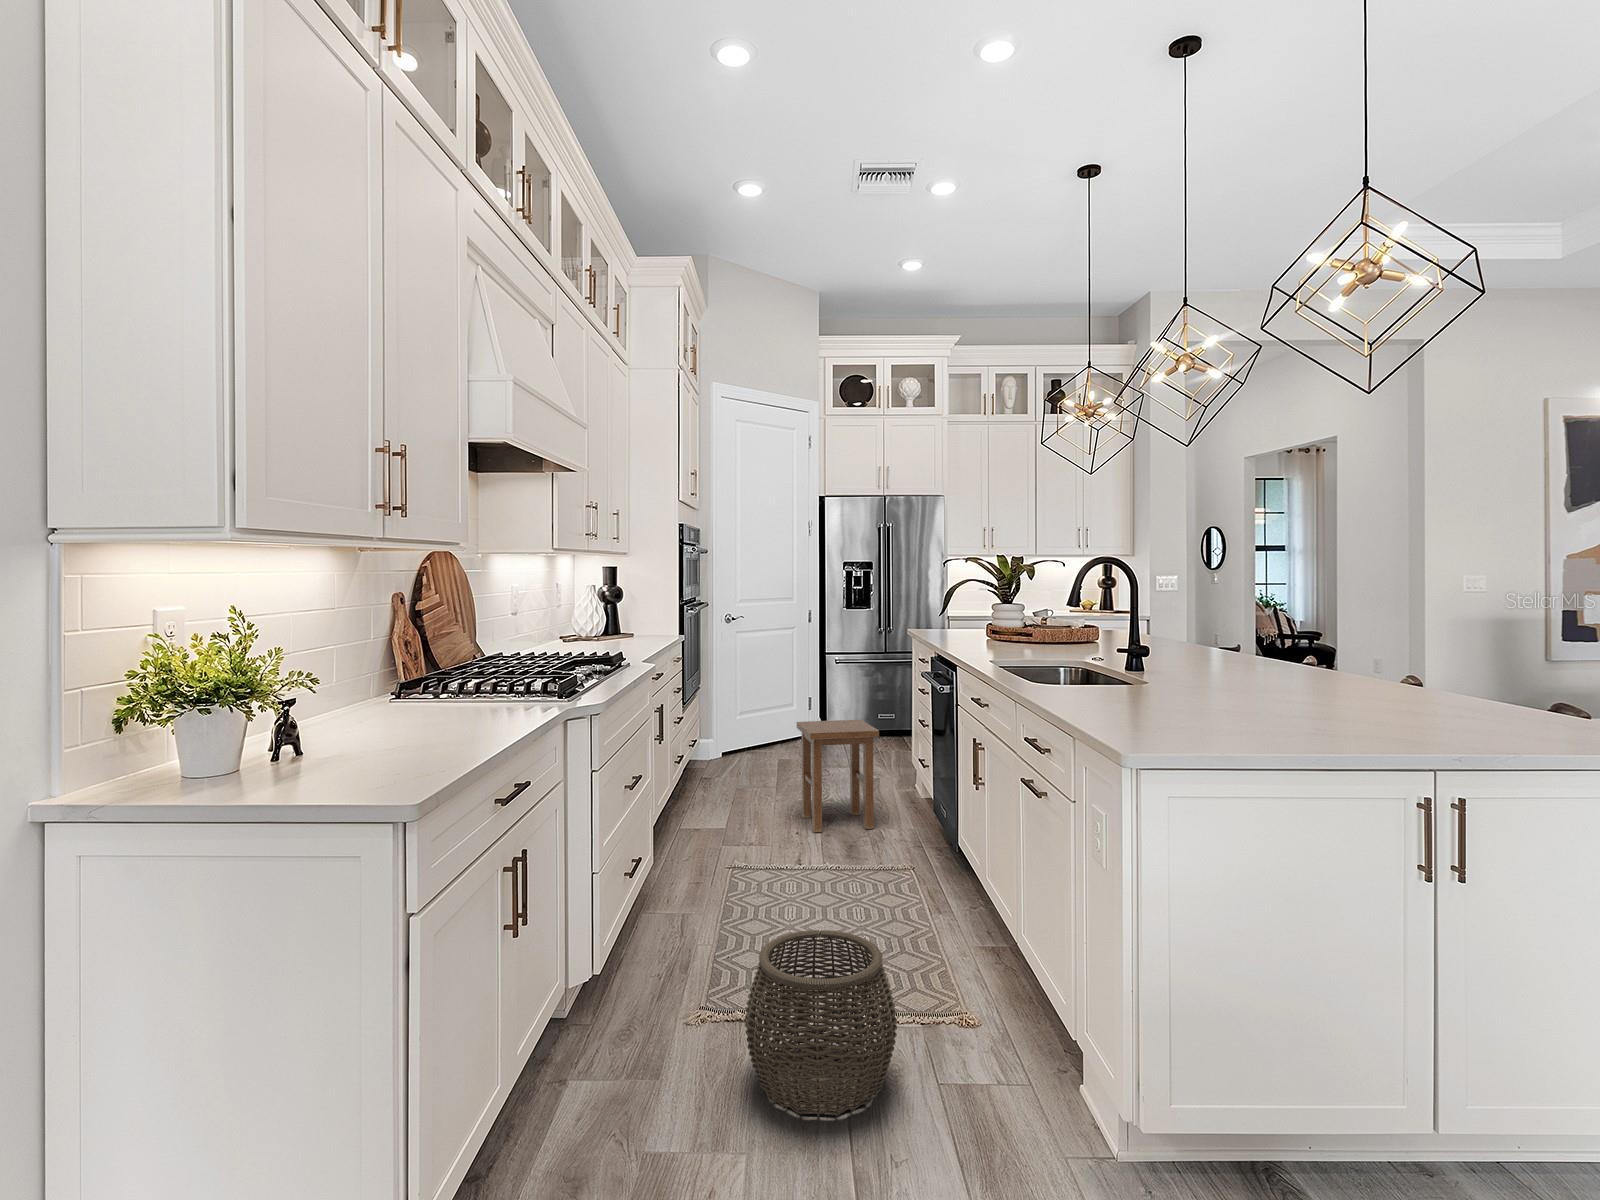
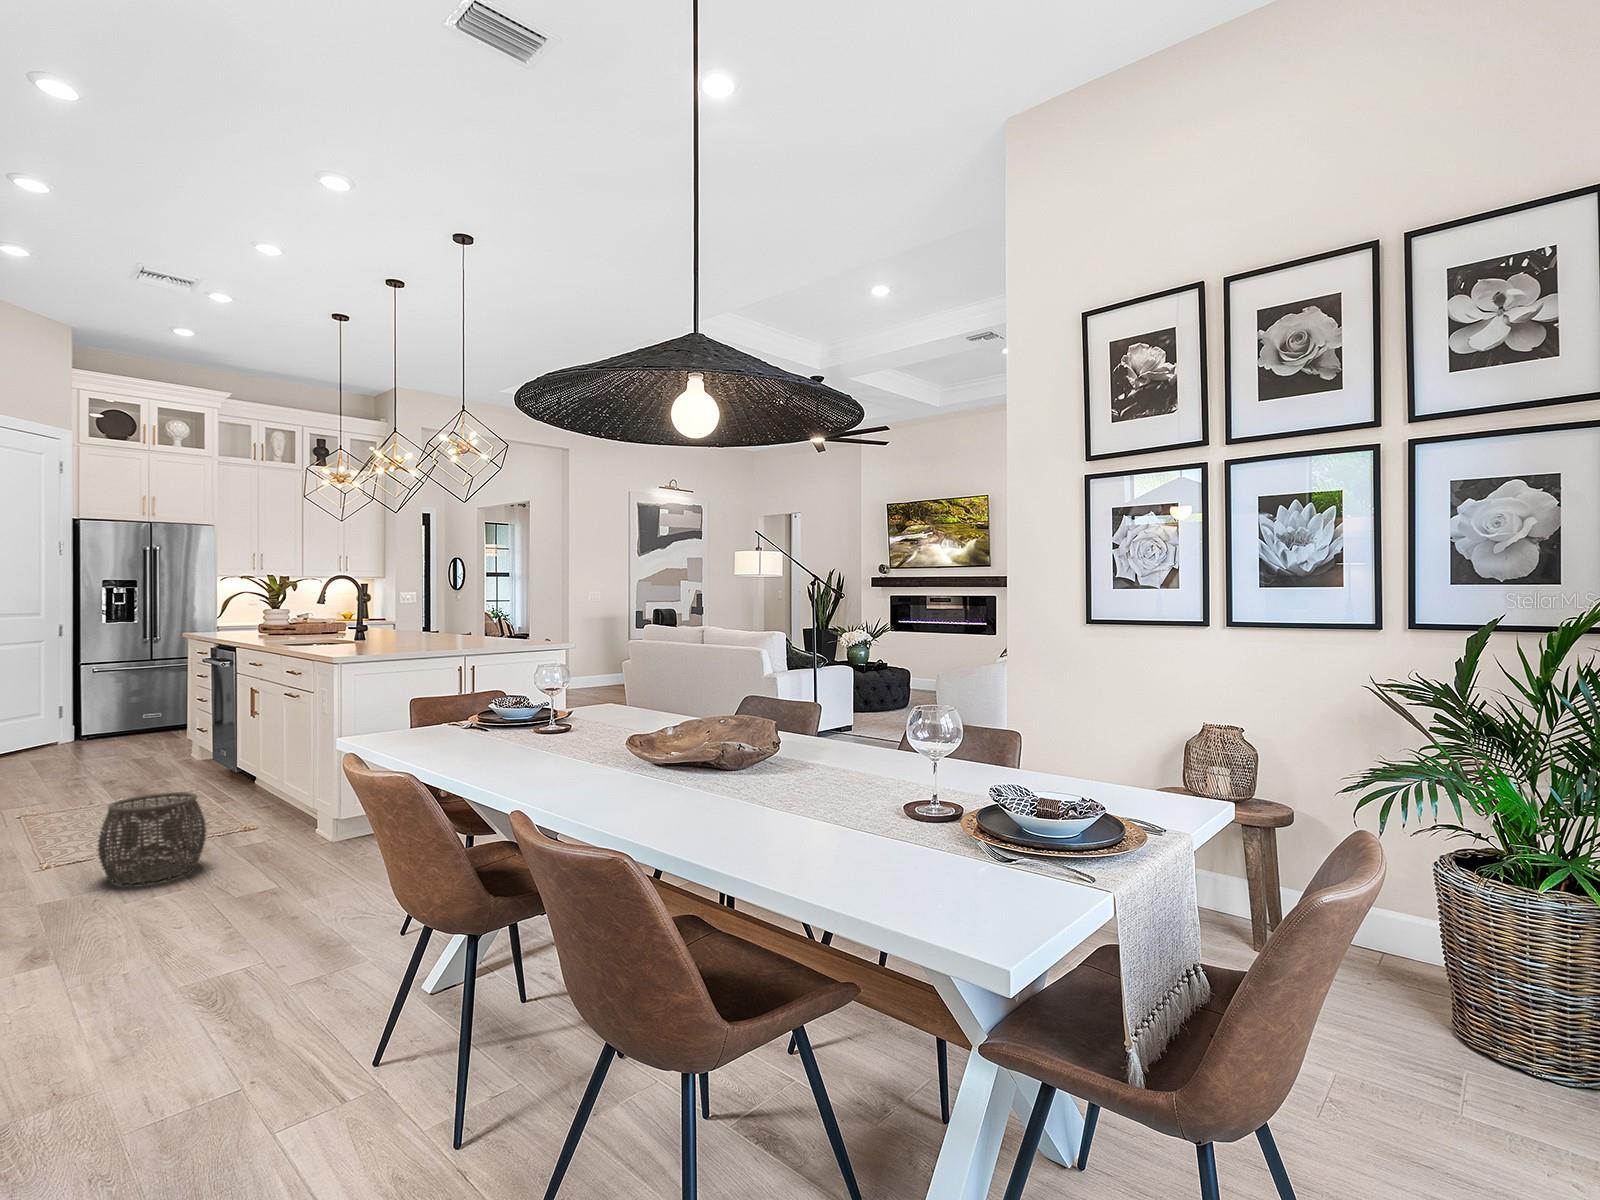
stool: present [797,720,879,832] -> none [75,704,164,792]

